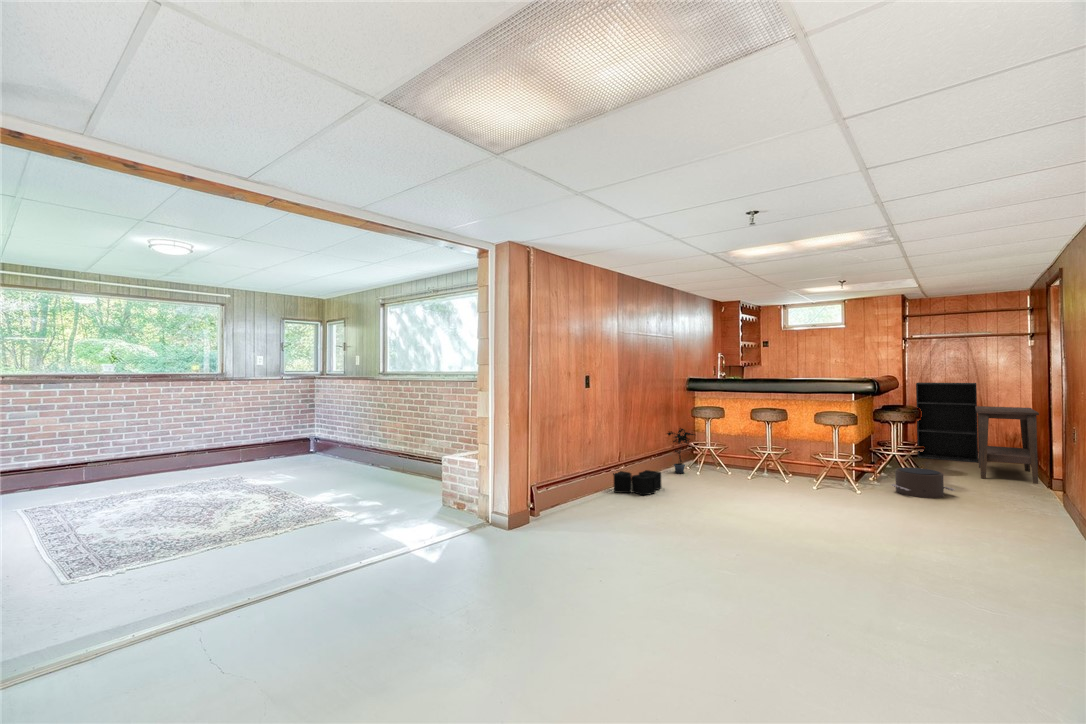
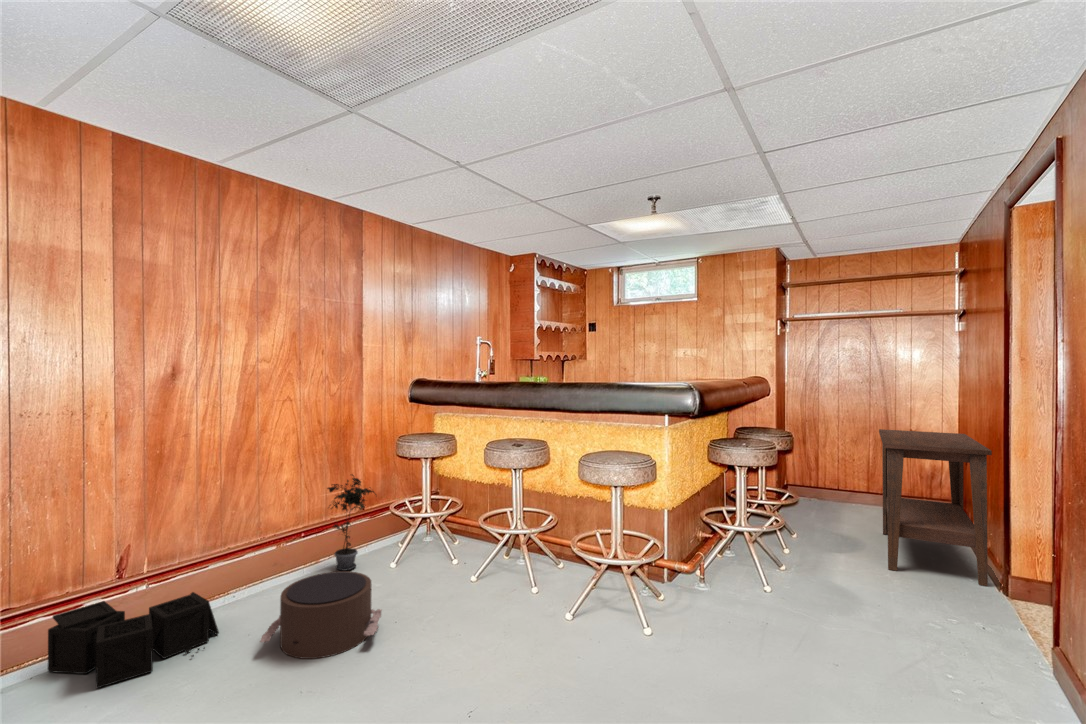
bookshelf: present [916,382,978,463] -> none [793,387,881,520]
pouf: present [892,468,955,498] -> present [260,571,382,659]

